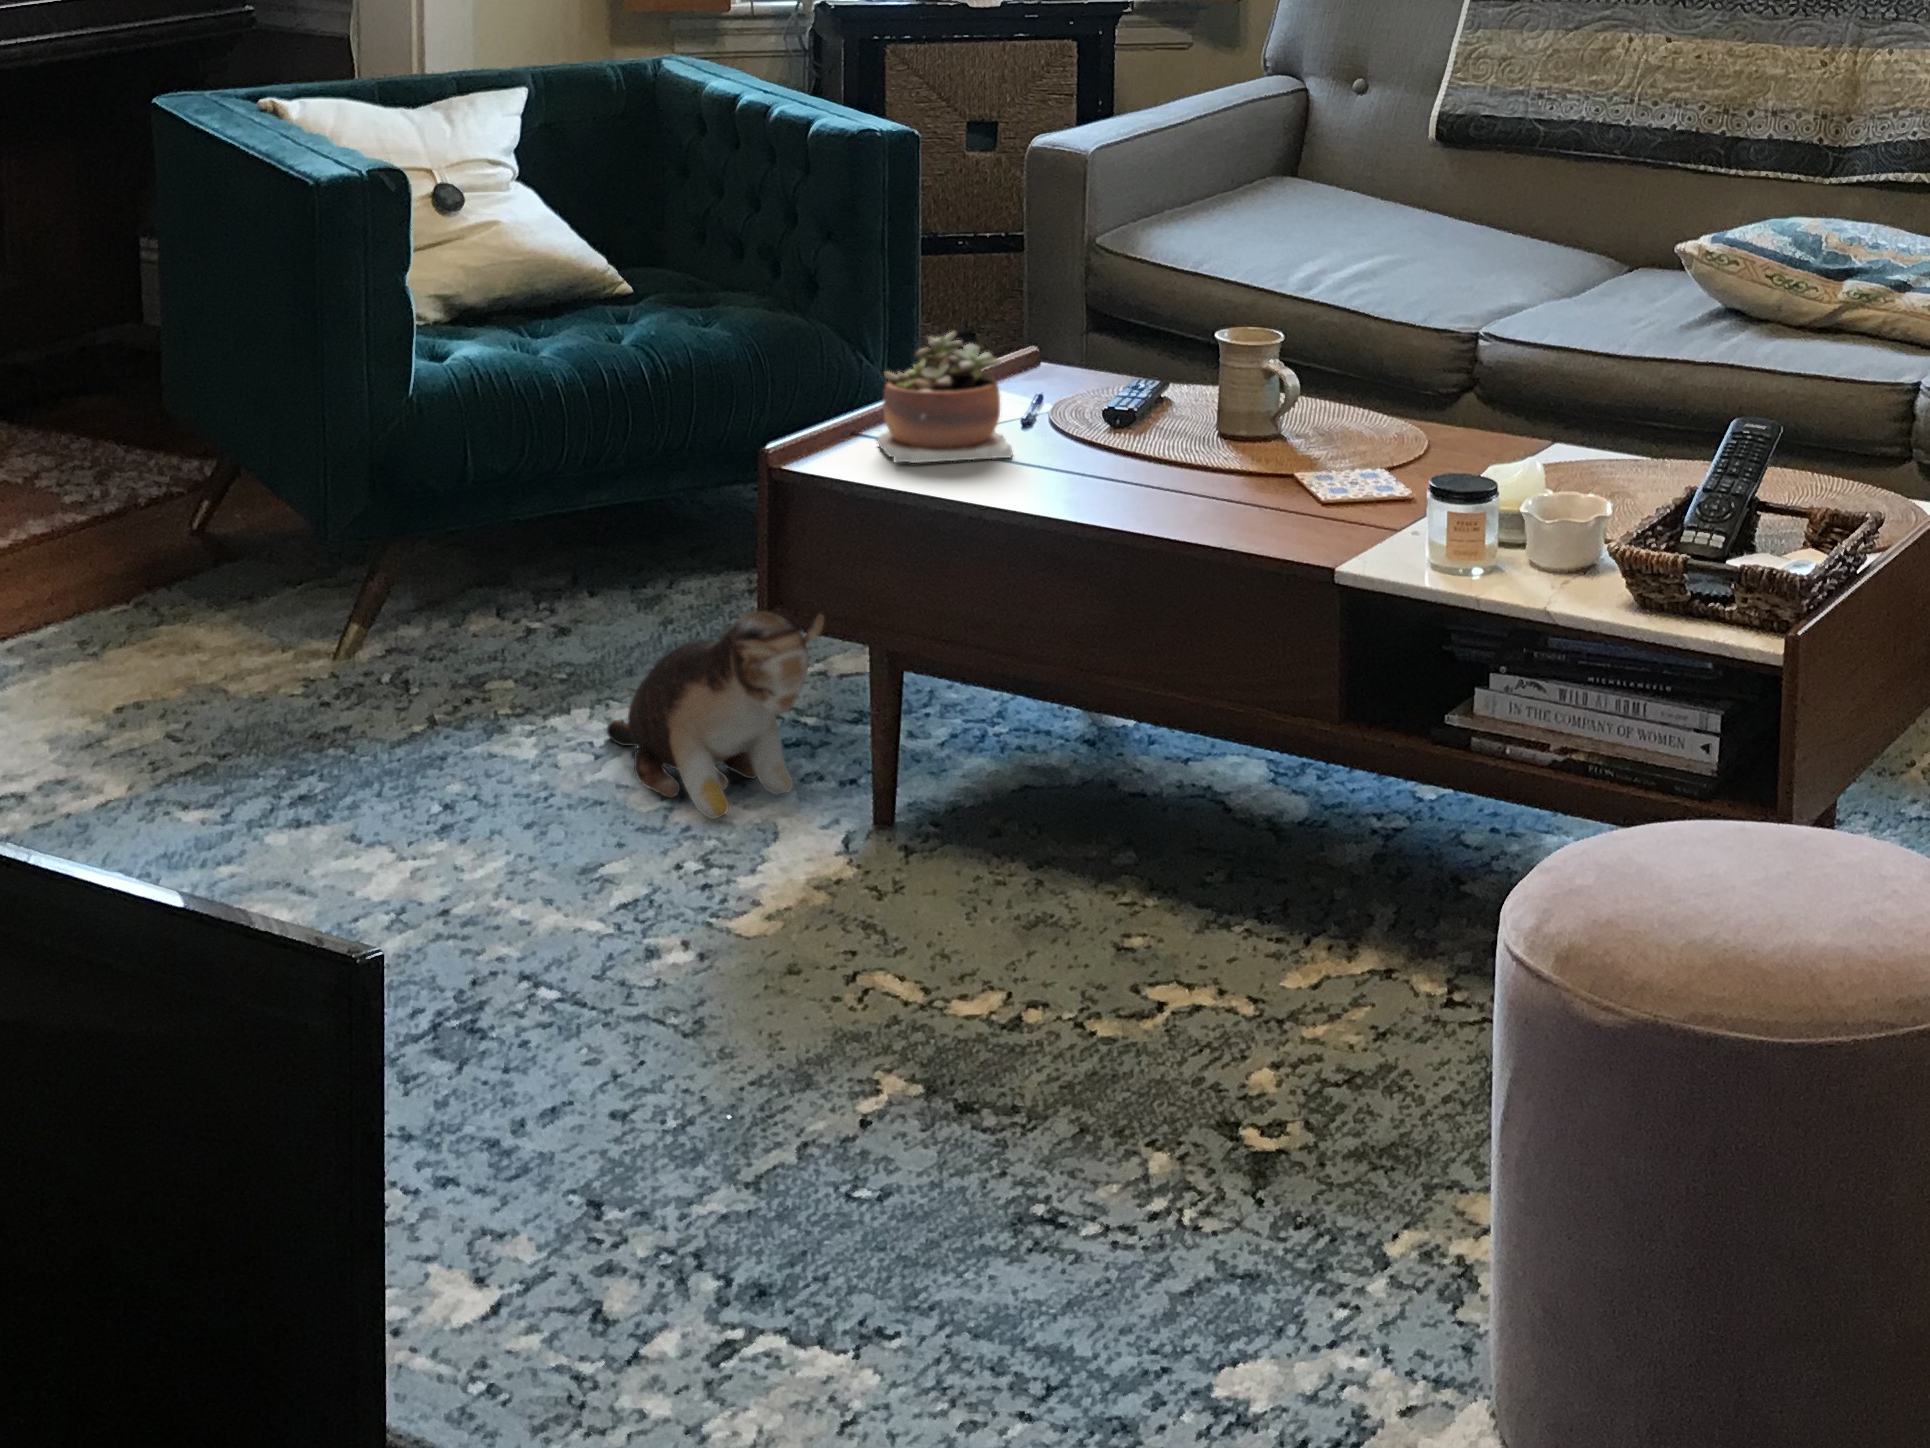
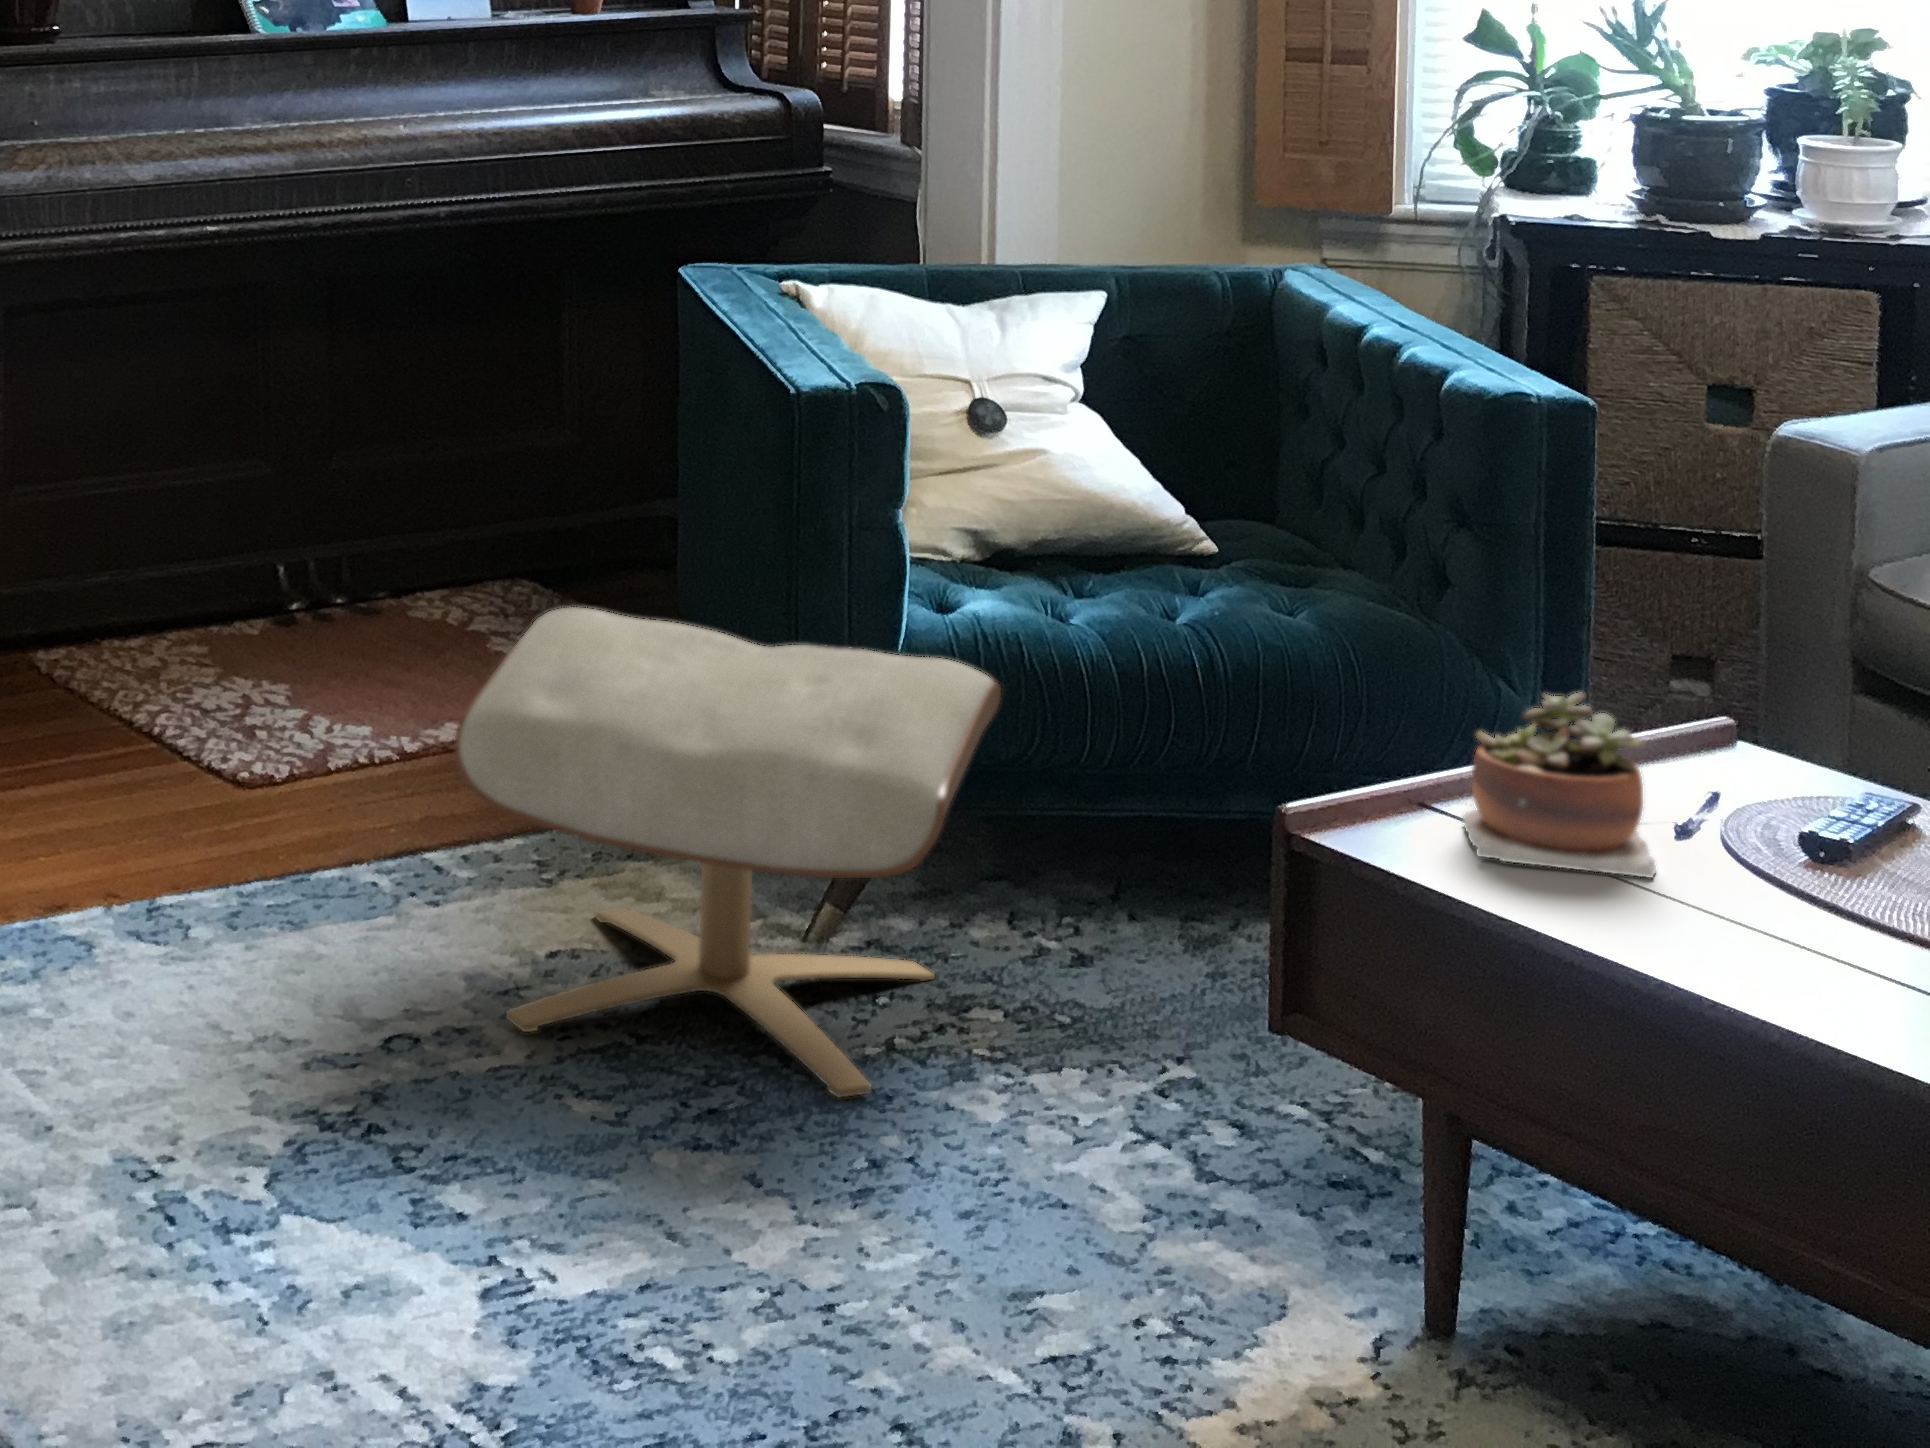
ottoman: none [36,395,498,773] -> present [455,607,1001,1097]
plush toy: present [607,611,824,819] -> none [1094,1012,1359,1266]

